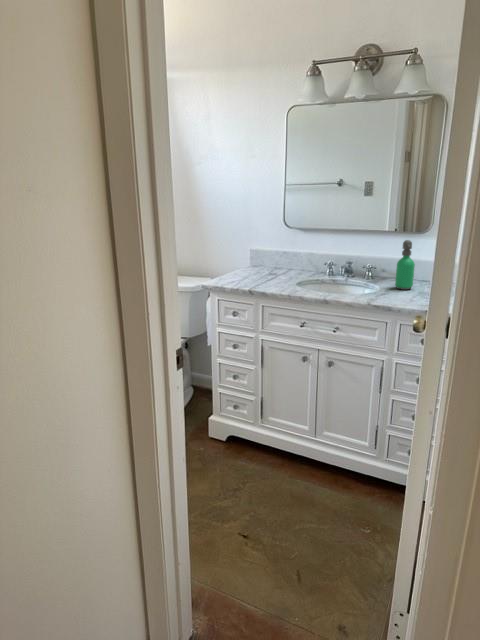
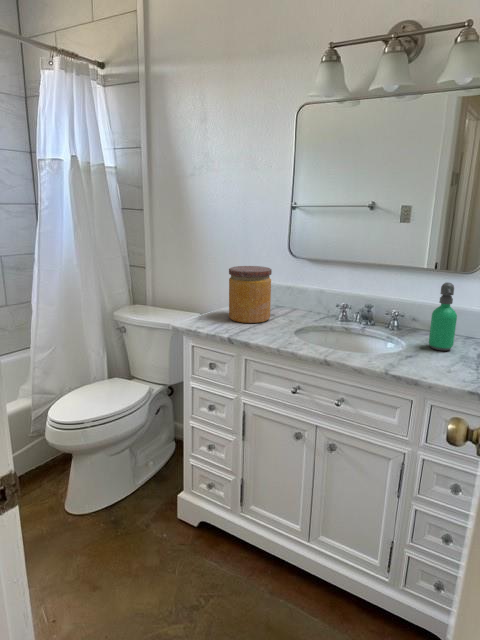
jar: none [242,237,275,280] -> present [229,266,272,323]

